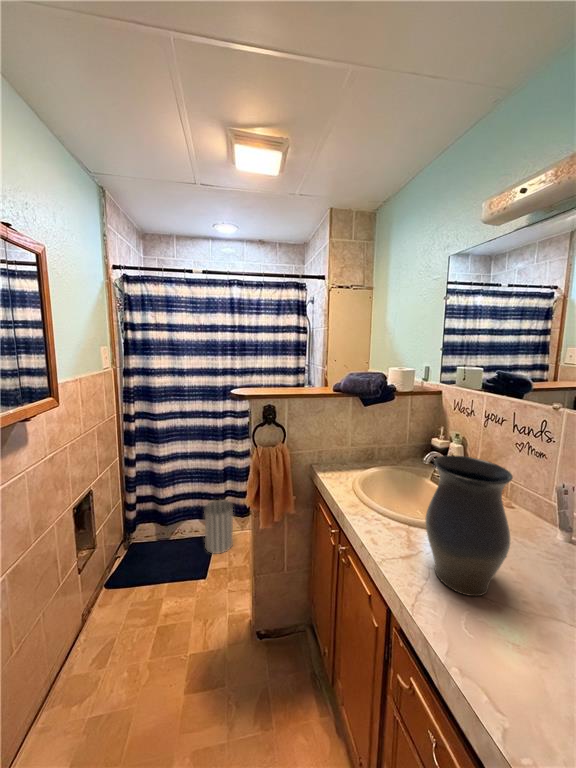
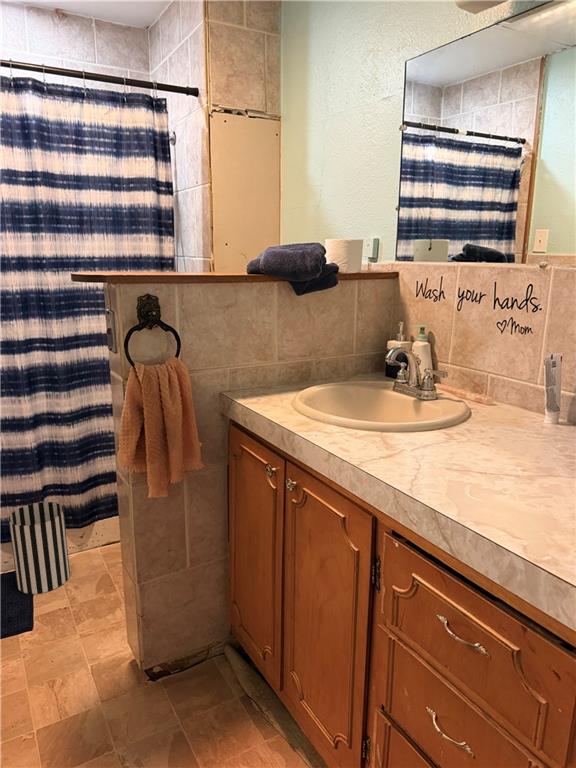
vase: present [425,455,513,596] -> none [414,316,515,476]

